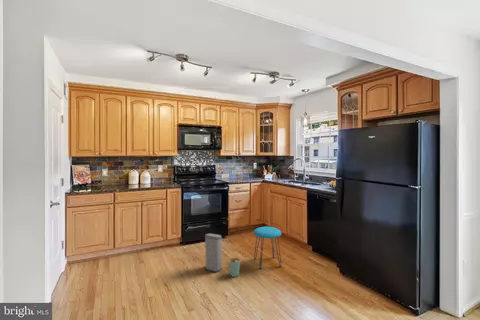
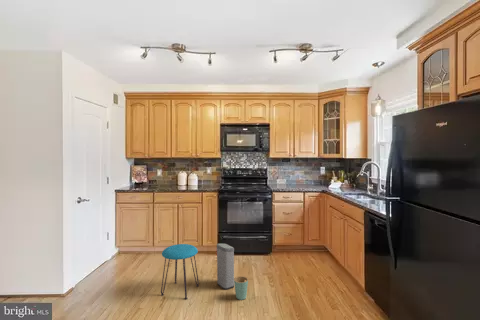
stool: present [254,227,281,269] -> present [161,244,199,299]

